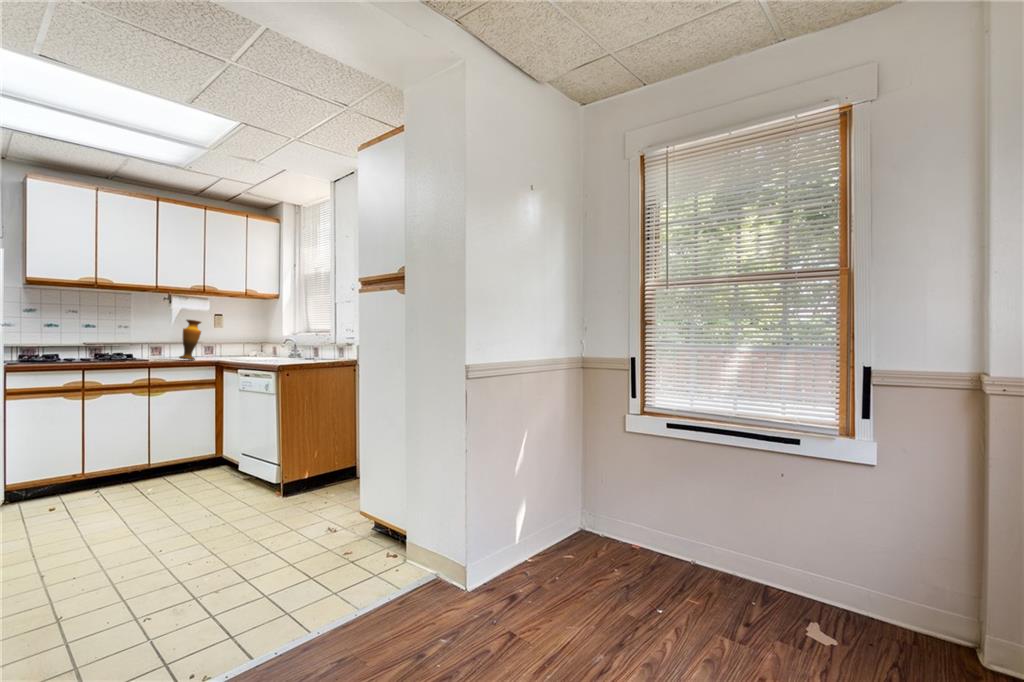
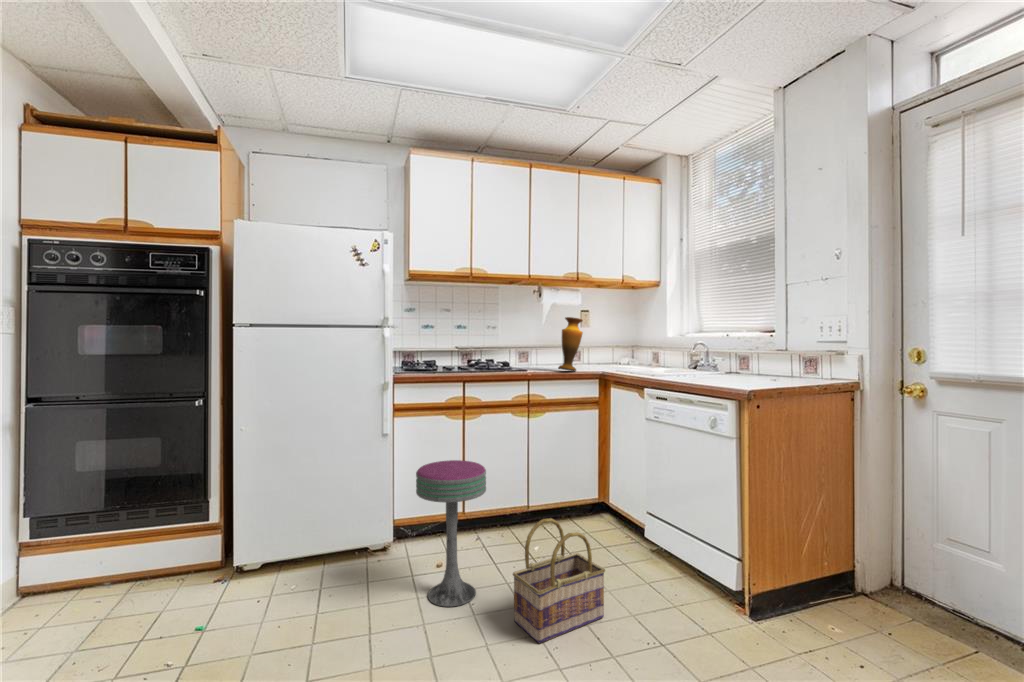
bar stool: none [22,425,92,528] -> present [416,460,486,607]
basket: none [109,454,185,528] -> present [513,518,605,643]

